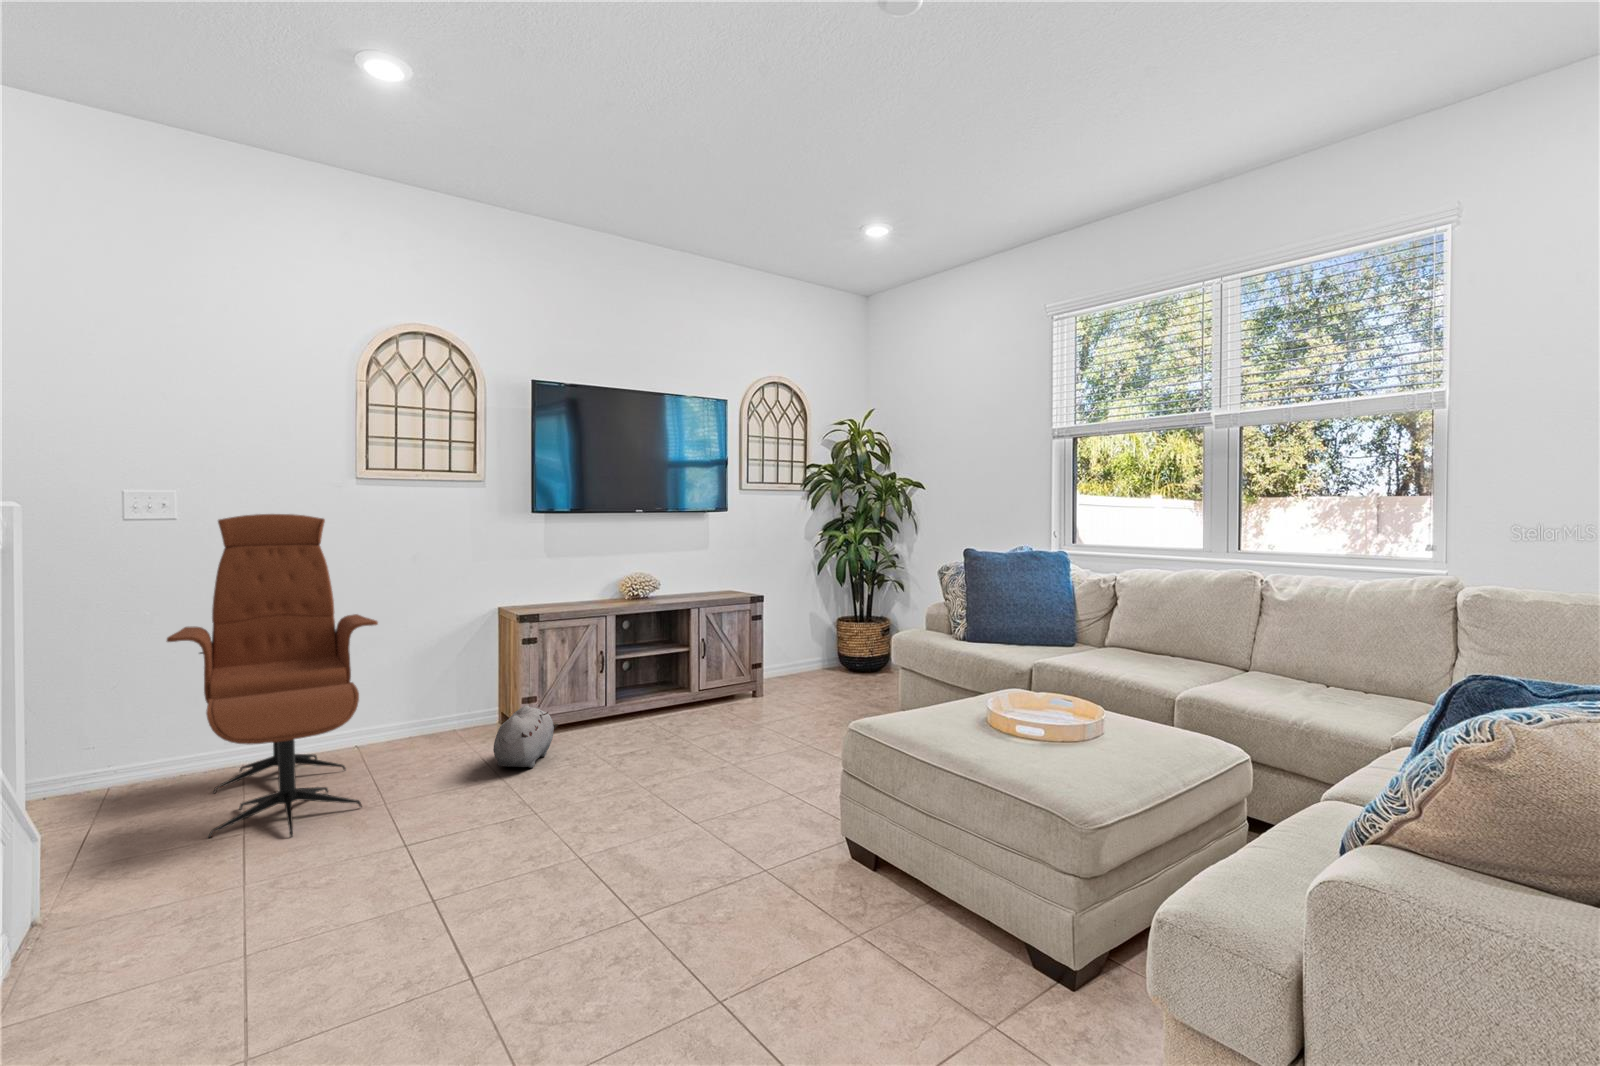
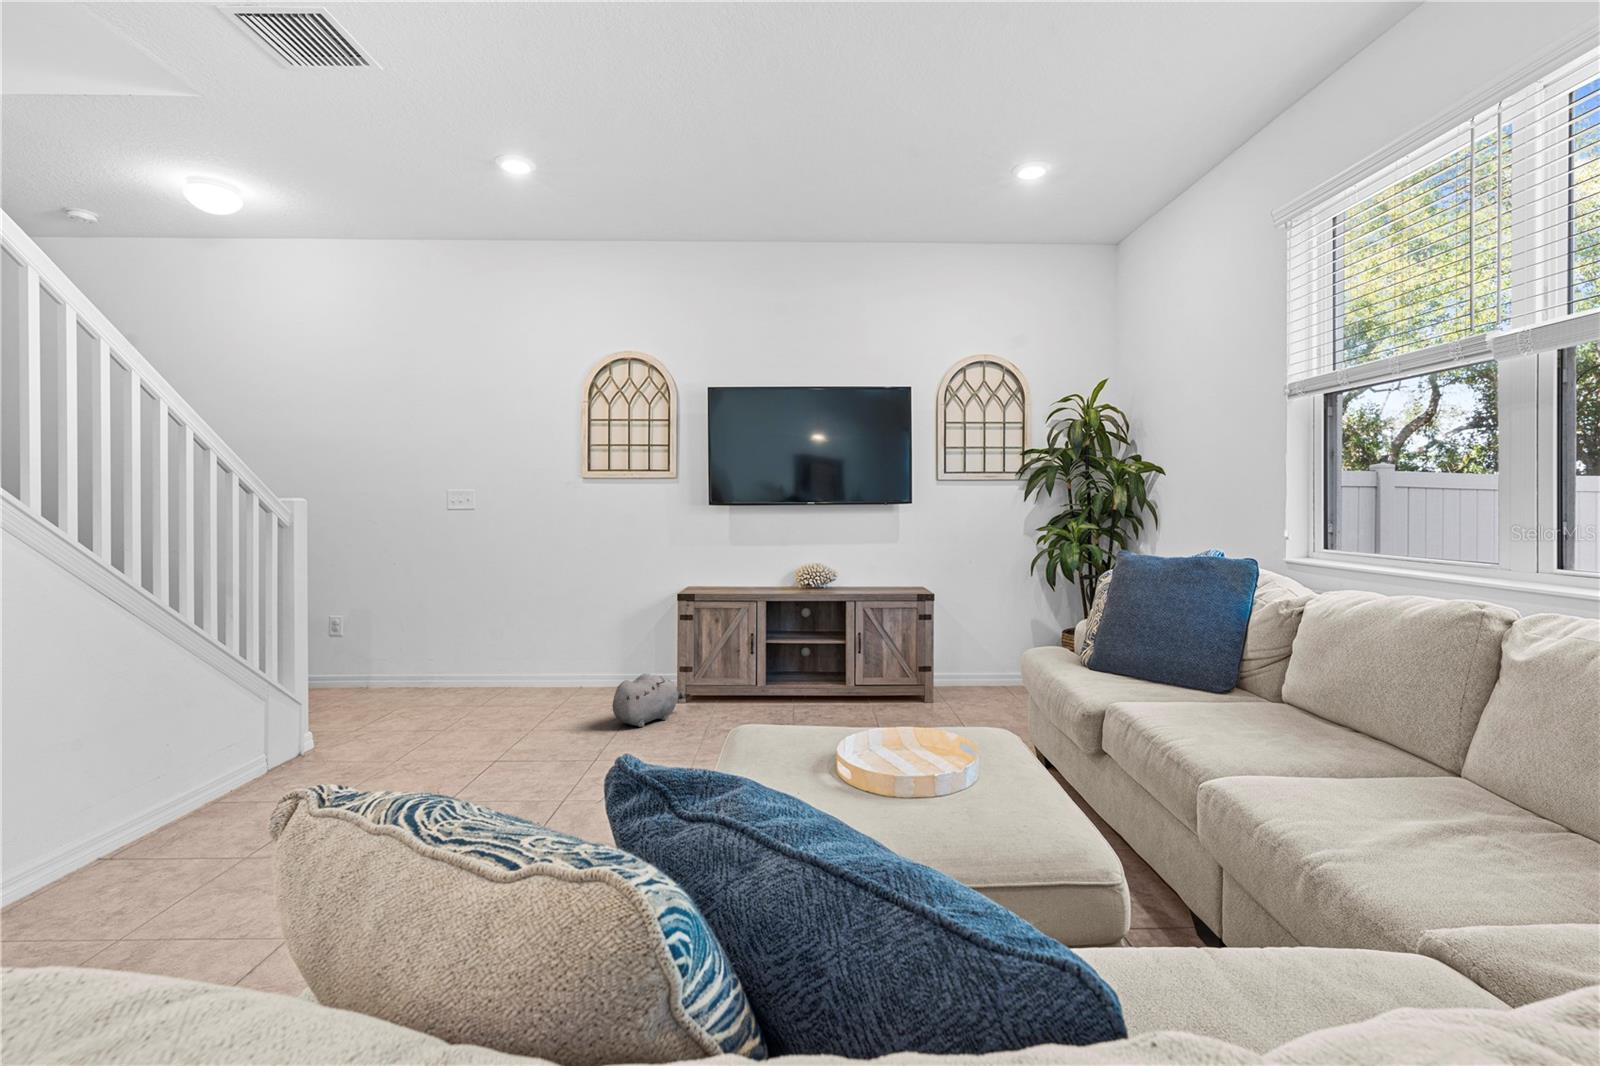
lounge chair: present [167,514,378,838] -> none [403,506,572,743]

